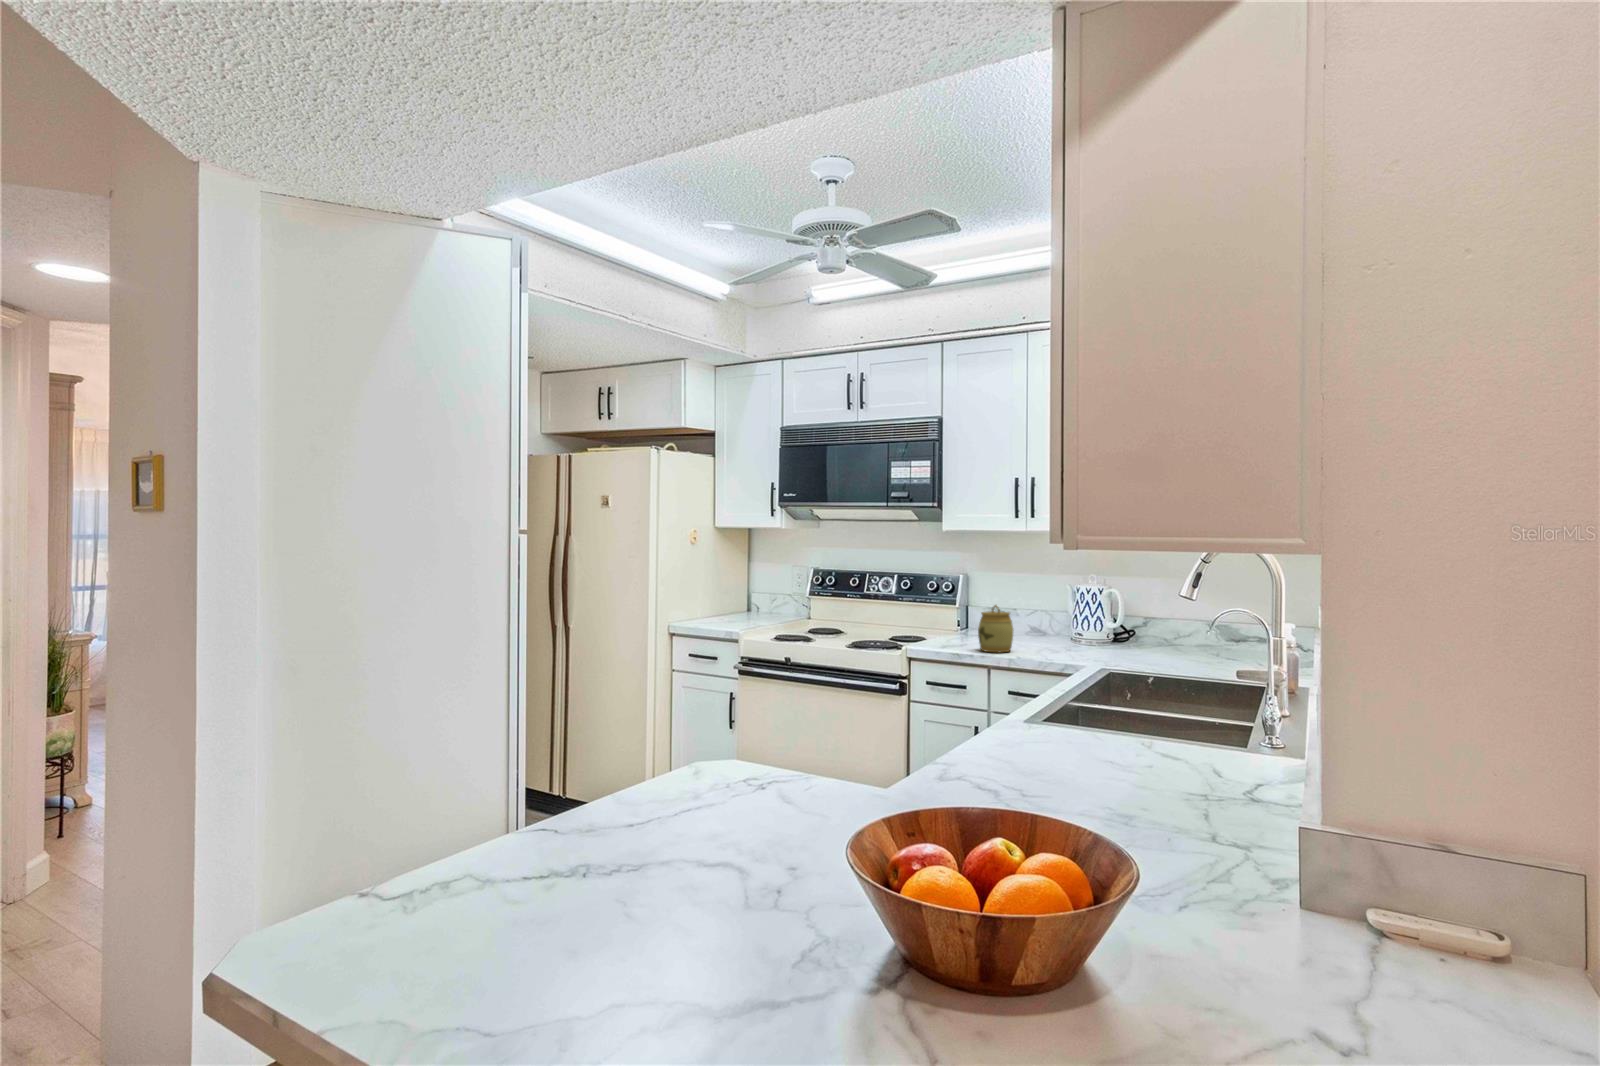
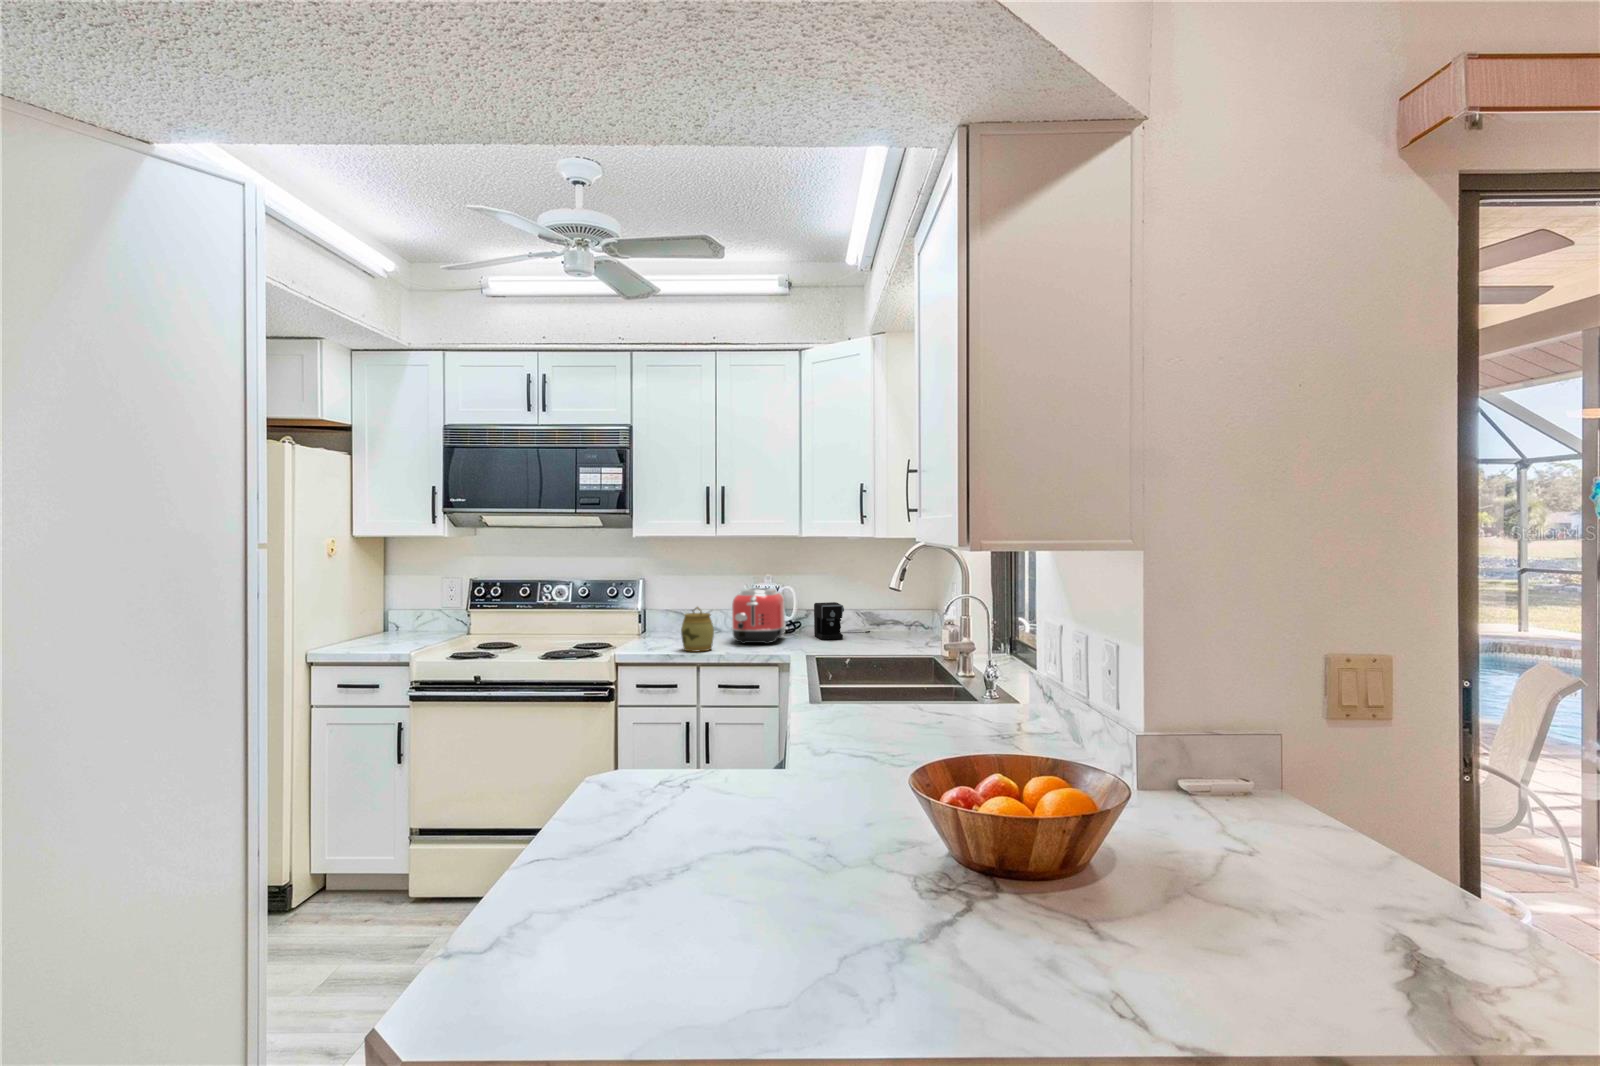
toaster: none [1041,588,1111,651] -> present [732,588,785,644]
coffee maker: none [1149,609,1227,653] -> present [814,602,870,640]

